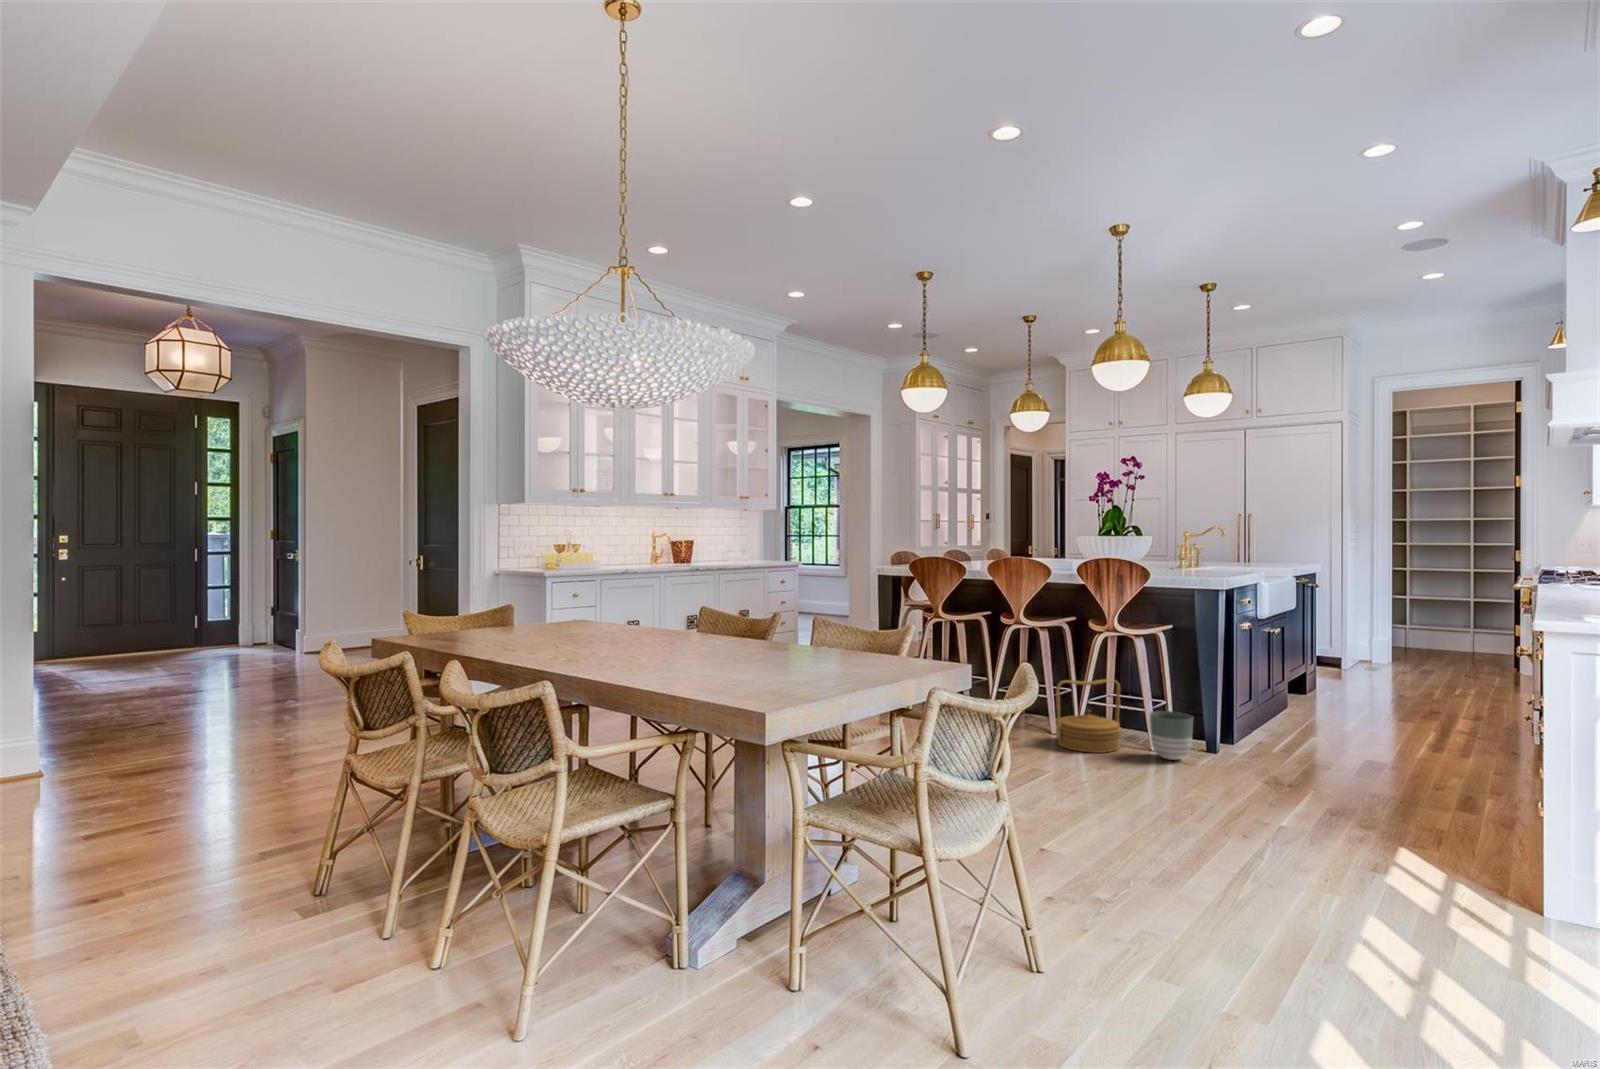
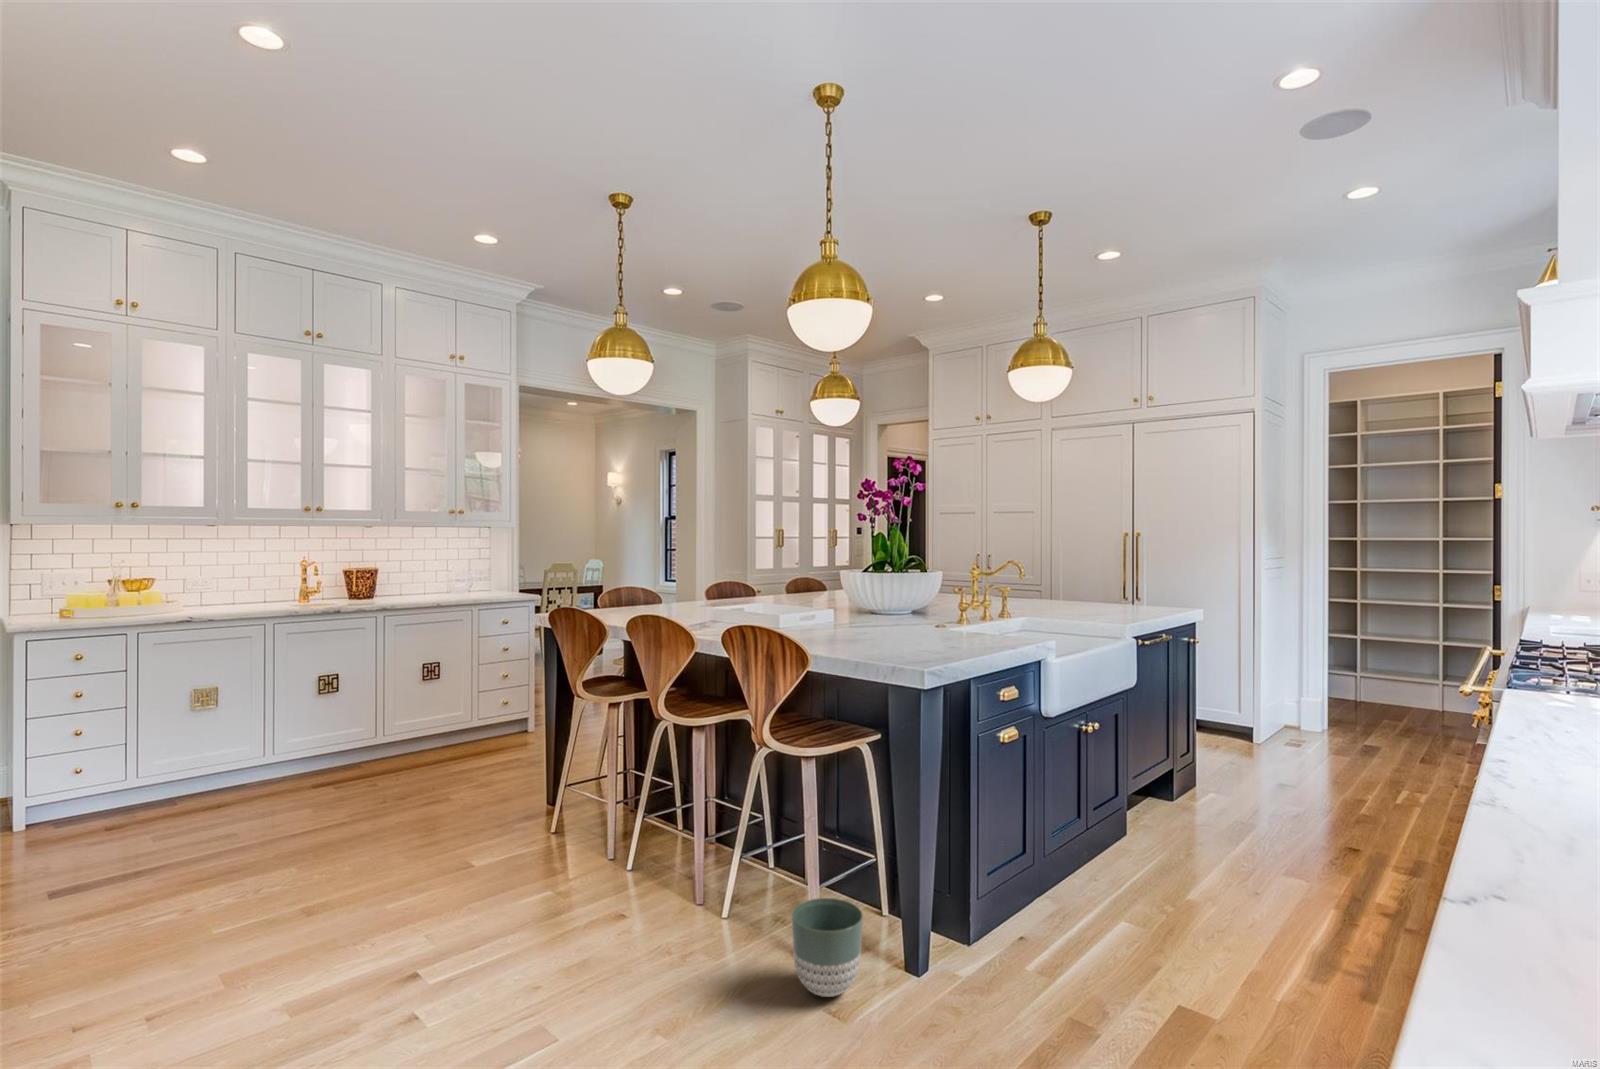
basket: present [1056,679,1121,753] -> none [667,828,780,967]

